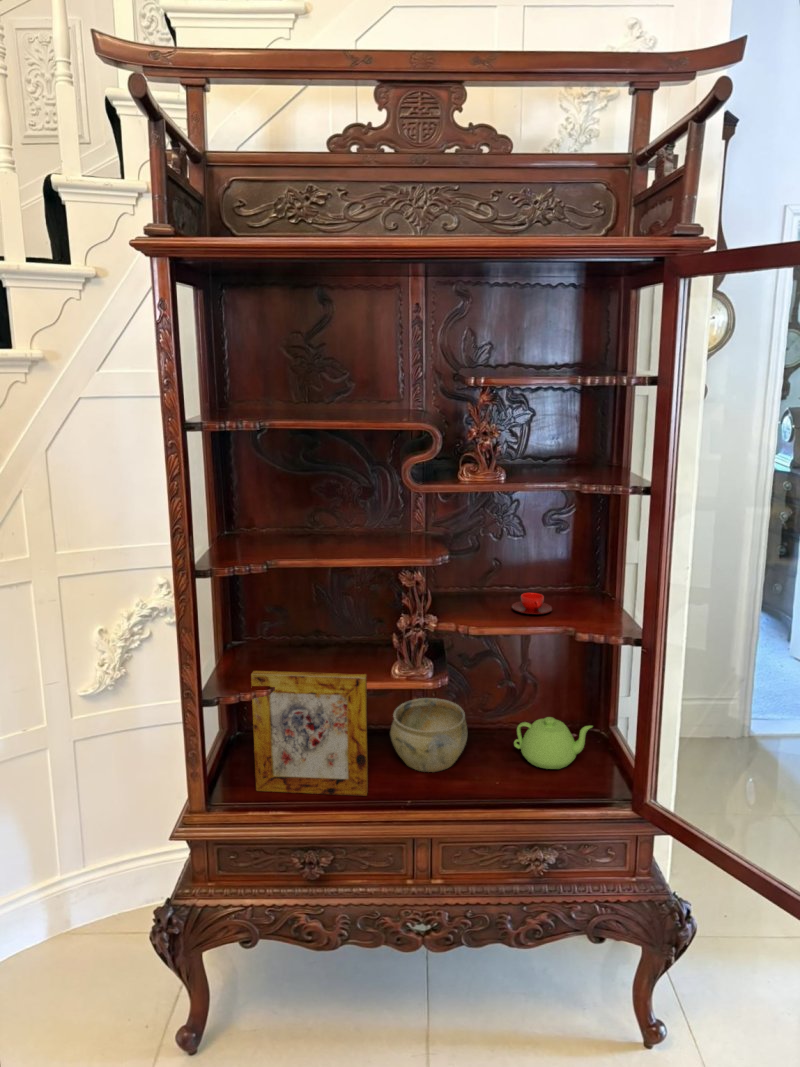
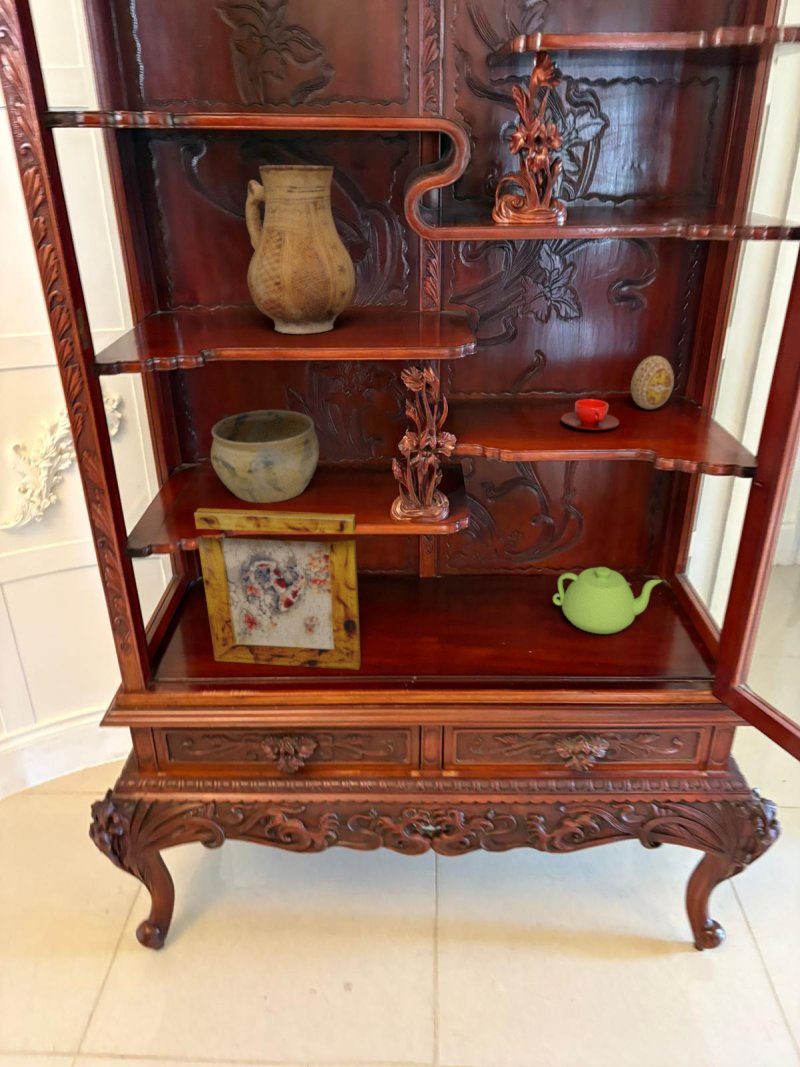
ceramic pitcher: none [294,442,368,549] -> present [246,165,355,334]
decorative egg: none [562,562,591,599] -> present [631,356,674,409]
ceramic bowl: present [390,698,467,772] -> present [211,410,319,503]

